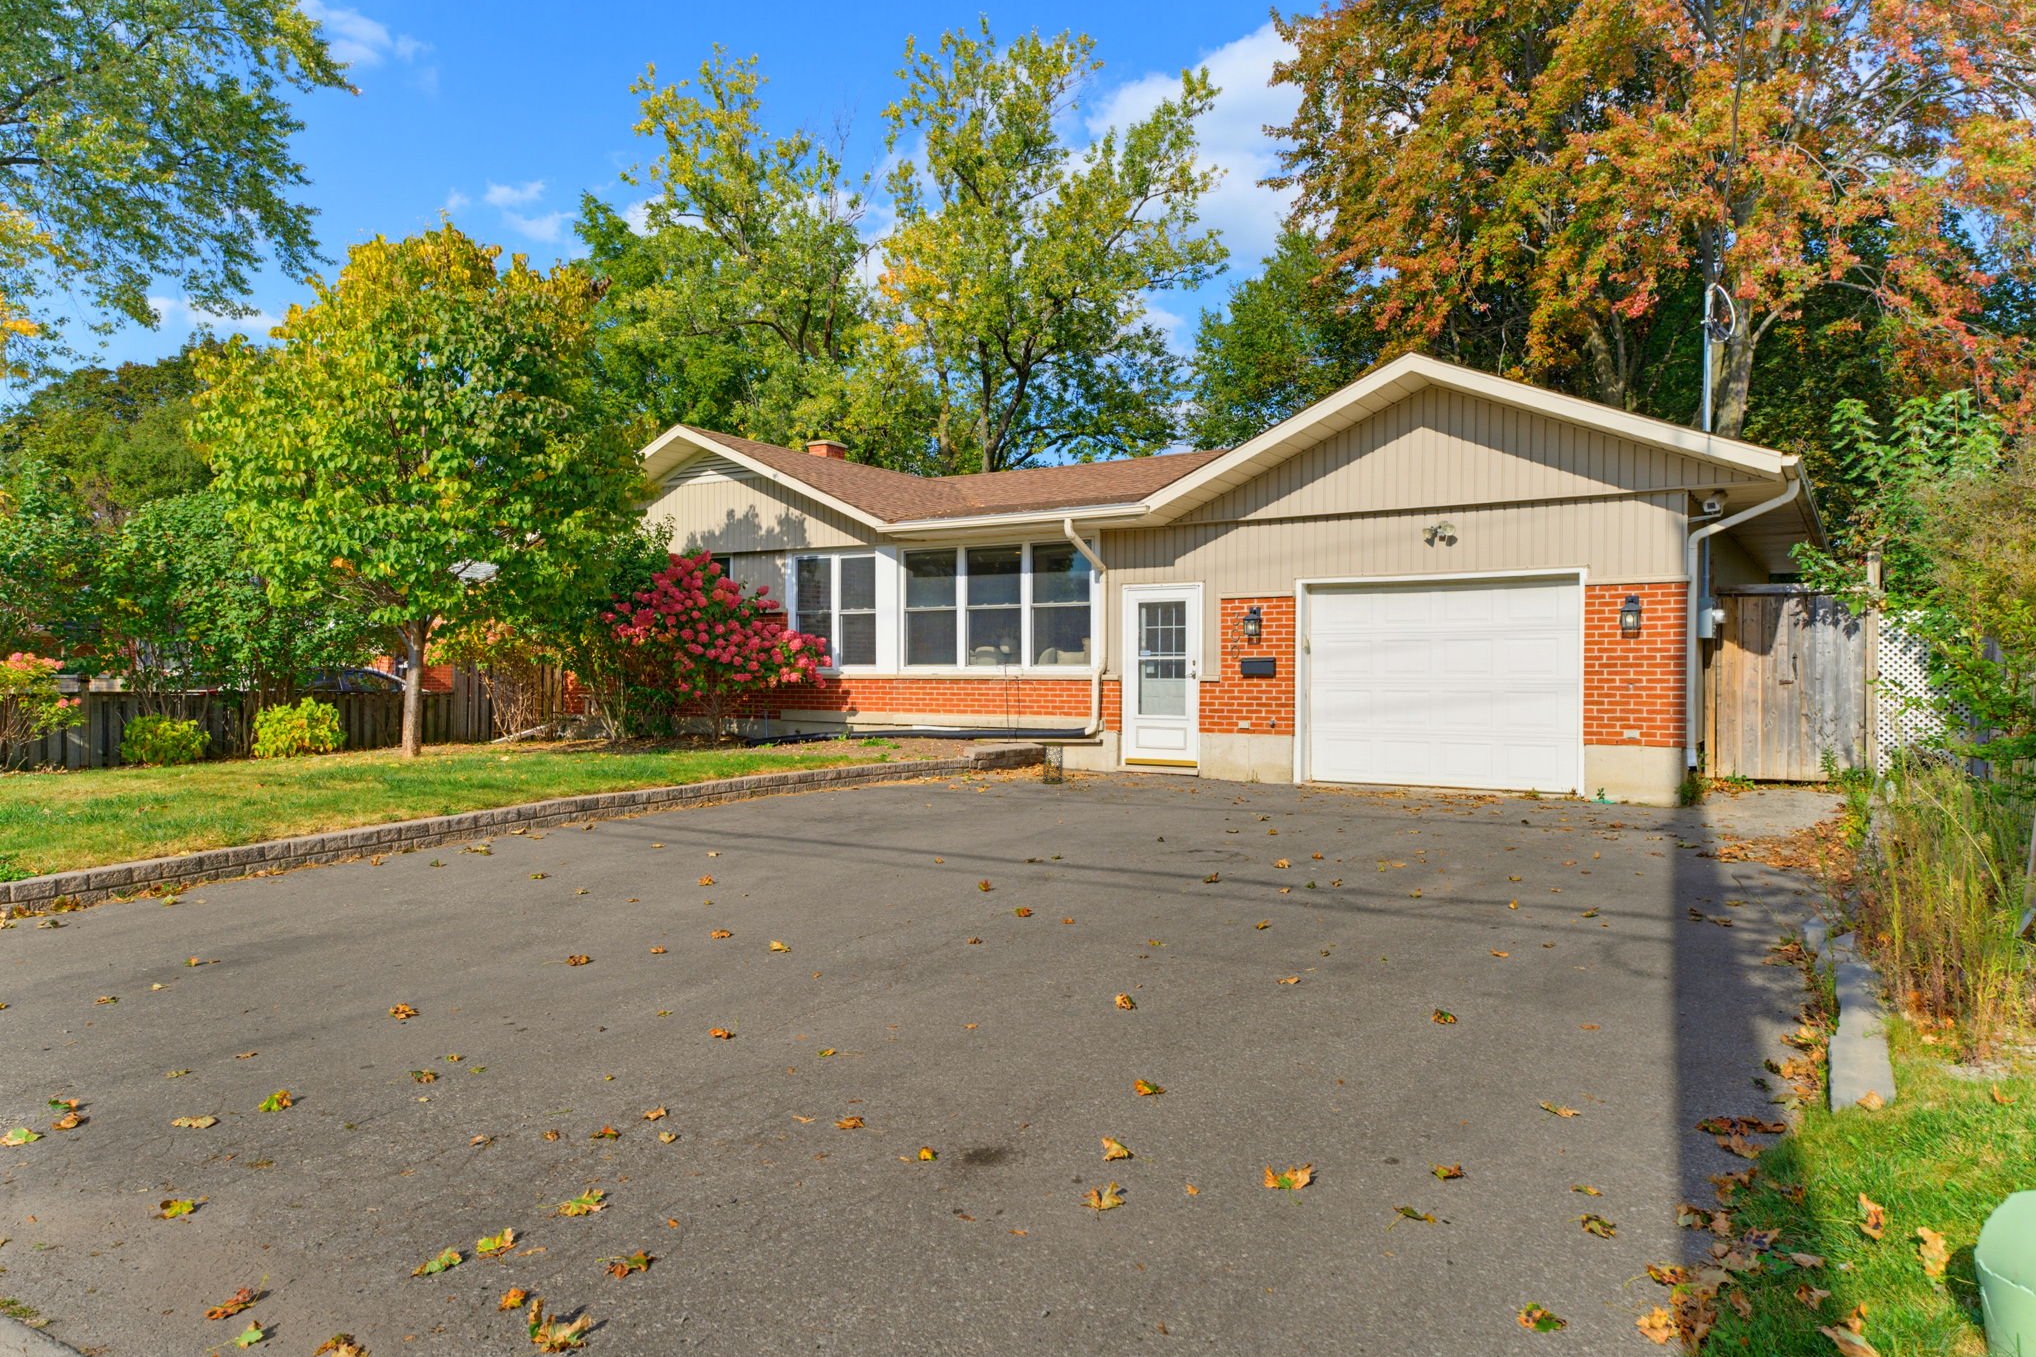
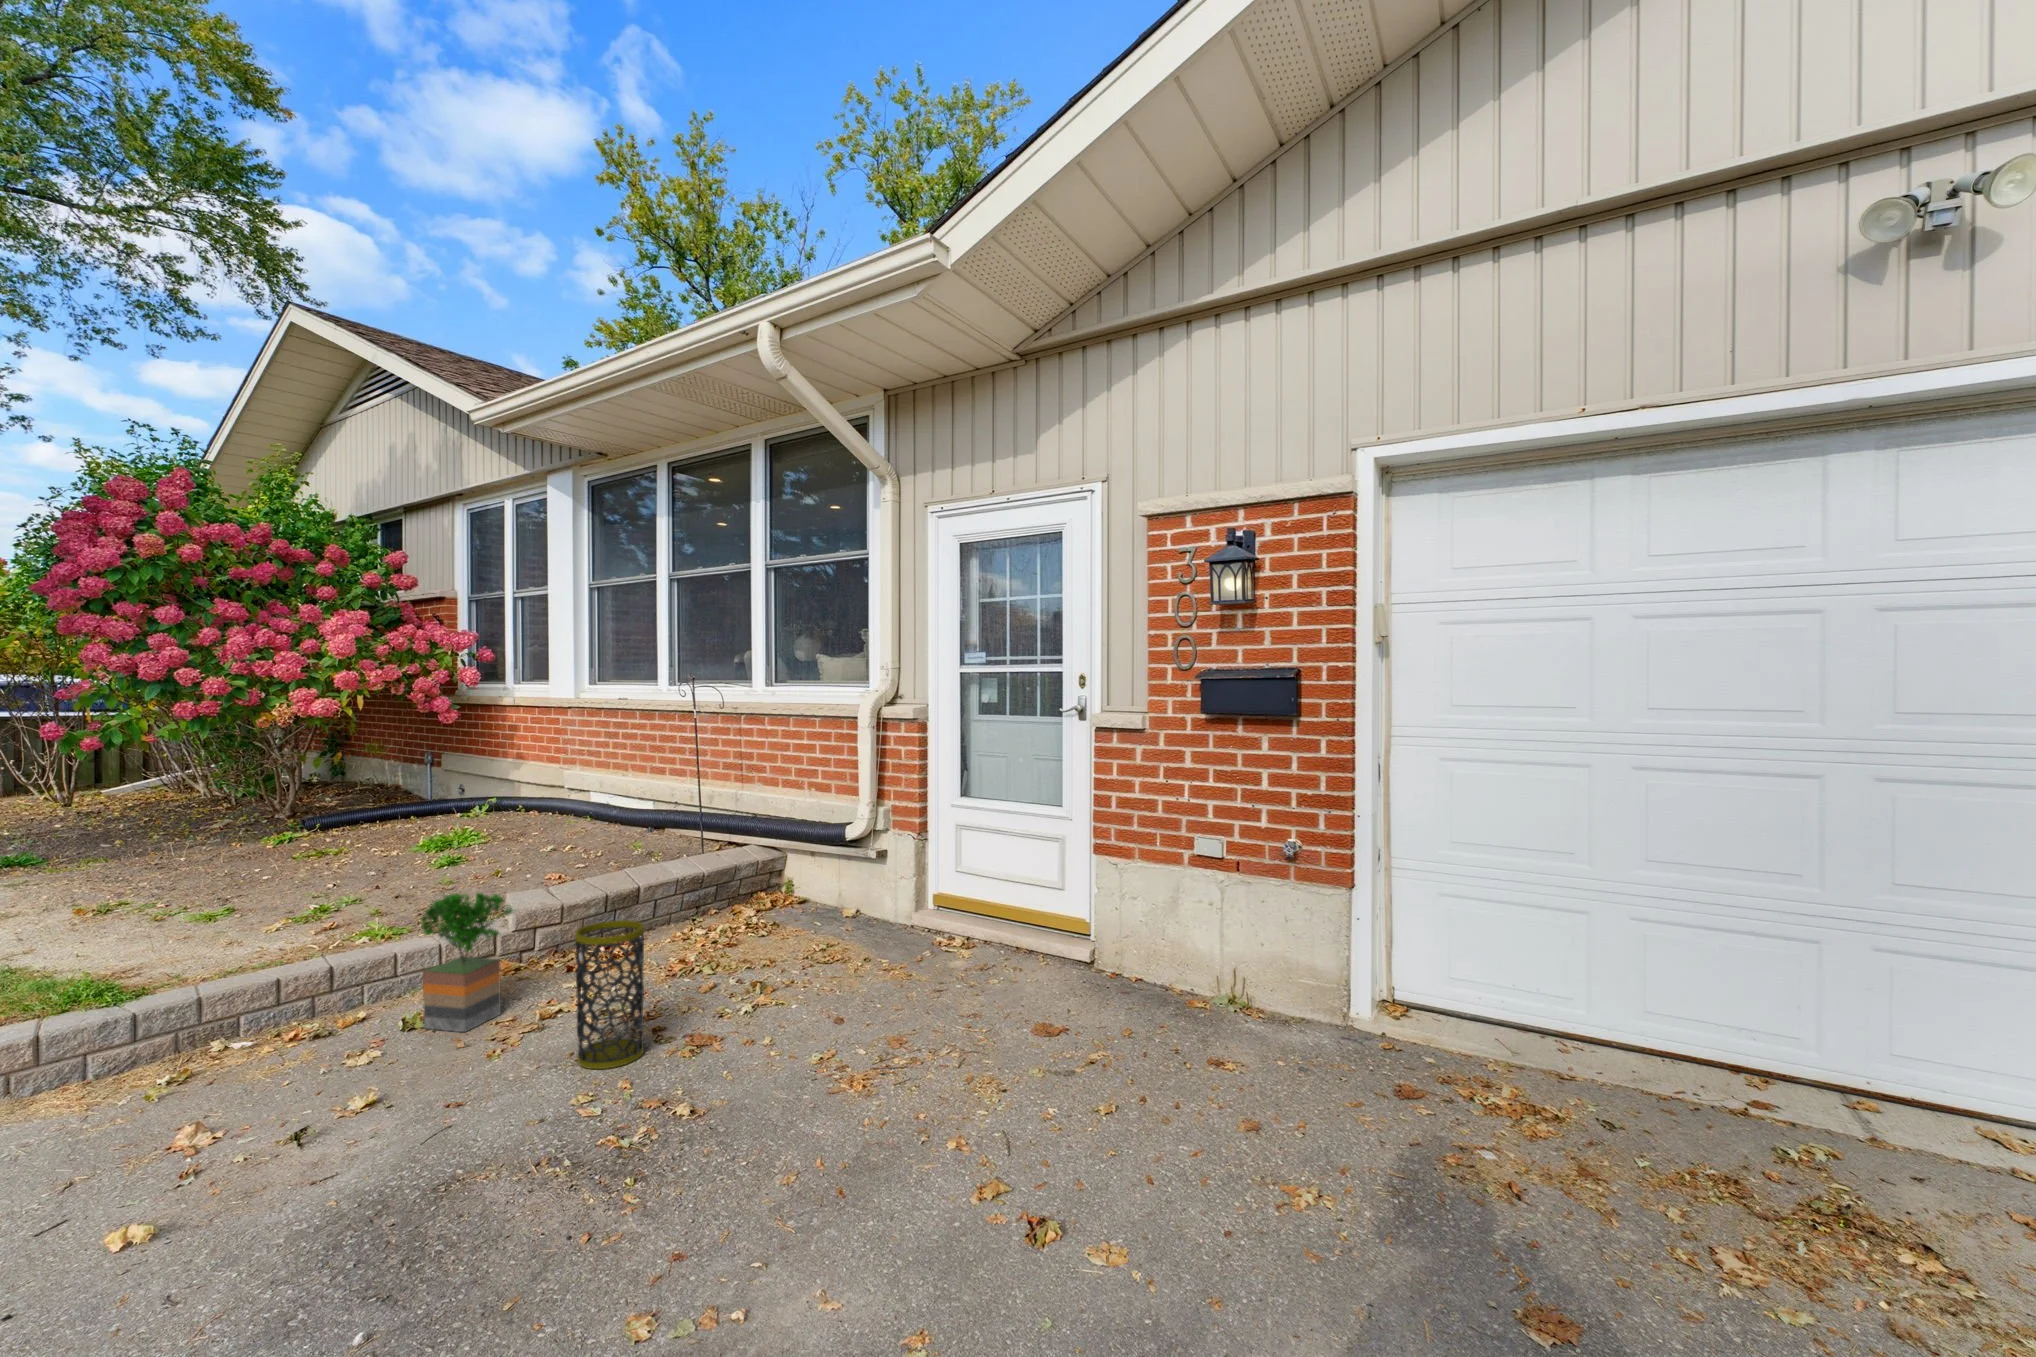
potted tree: none [976,736,1005,781] -> present [421,893,515,1032]

